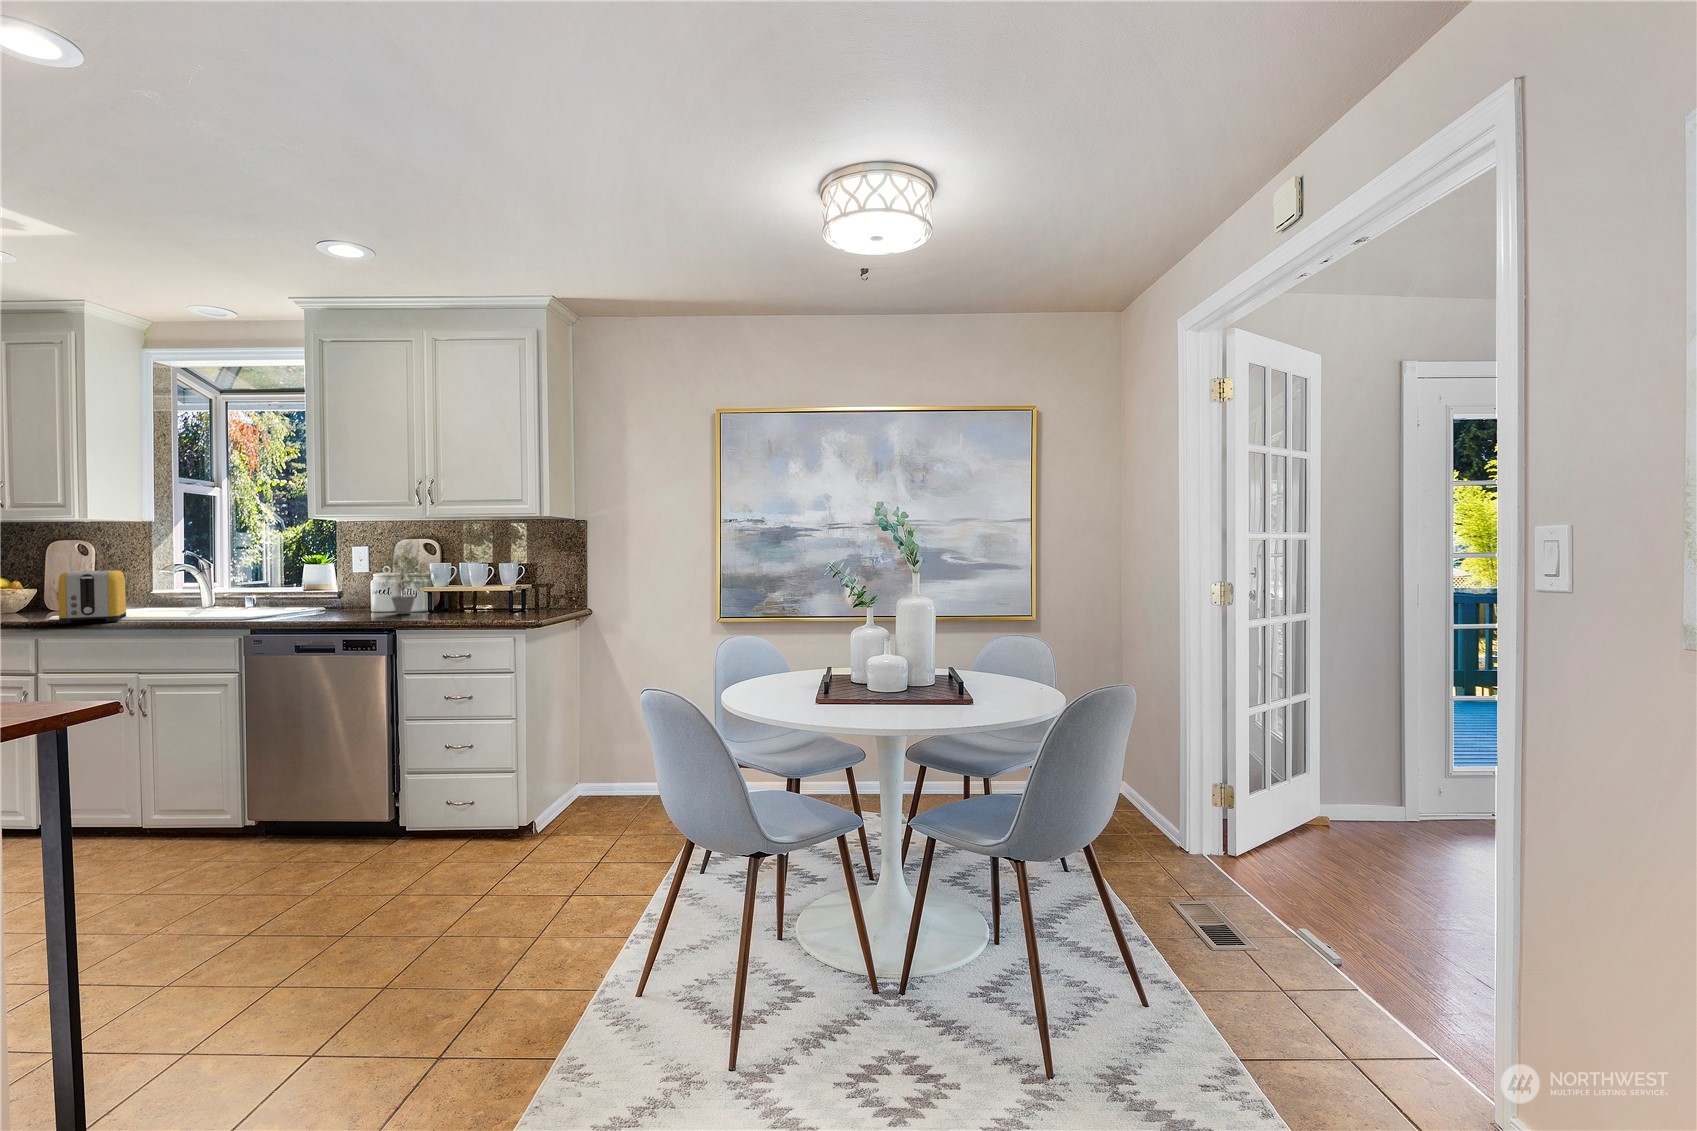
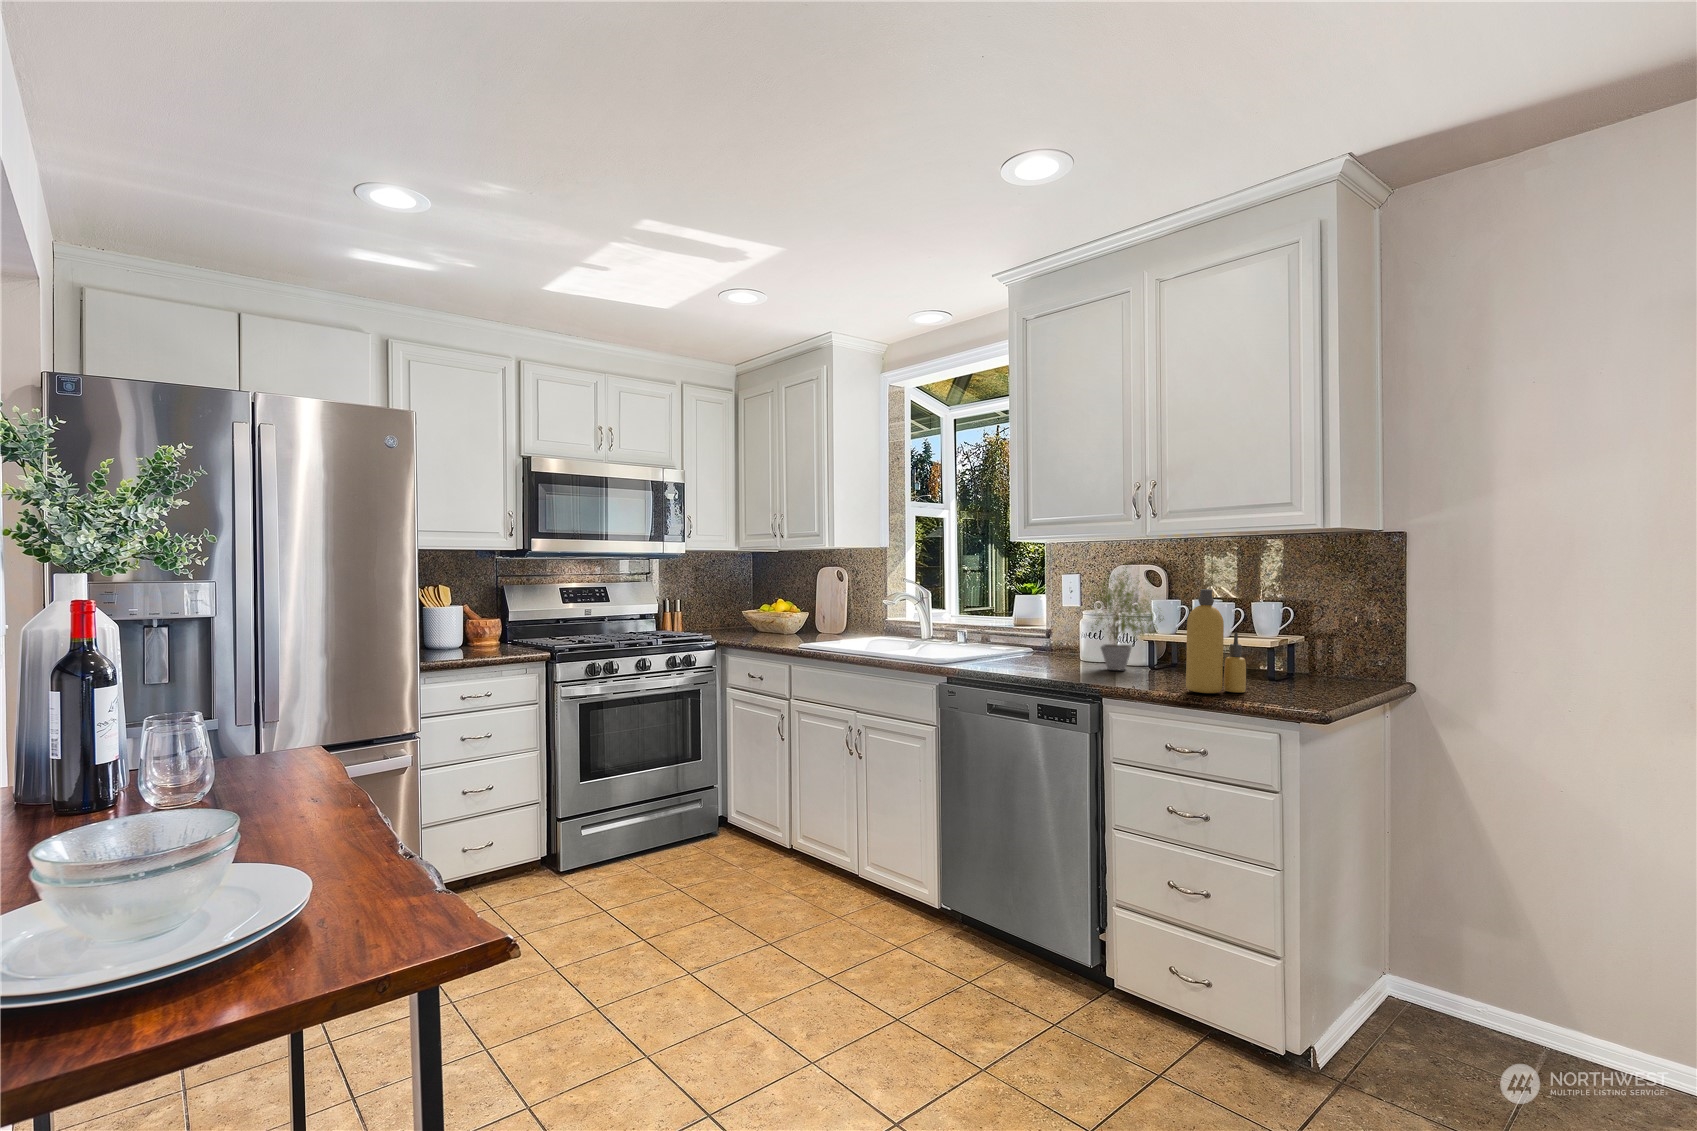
bottle: none [456,553,494,619] -> present [1186,589,1246,693]
toaster: present [58,570,126,623] -> none [799,599,857,653]

